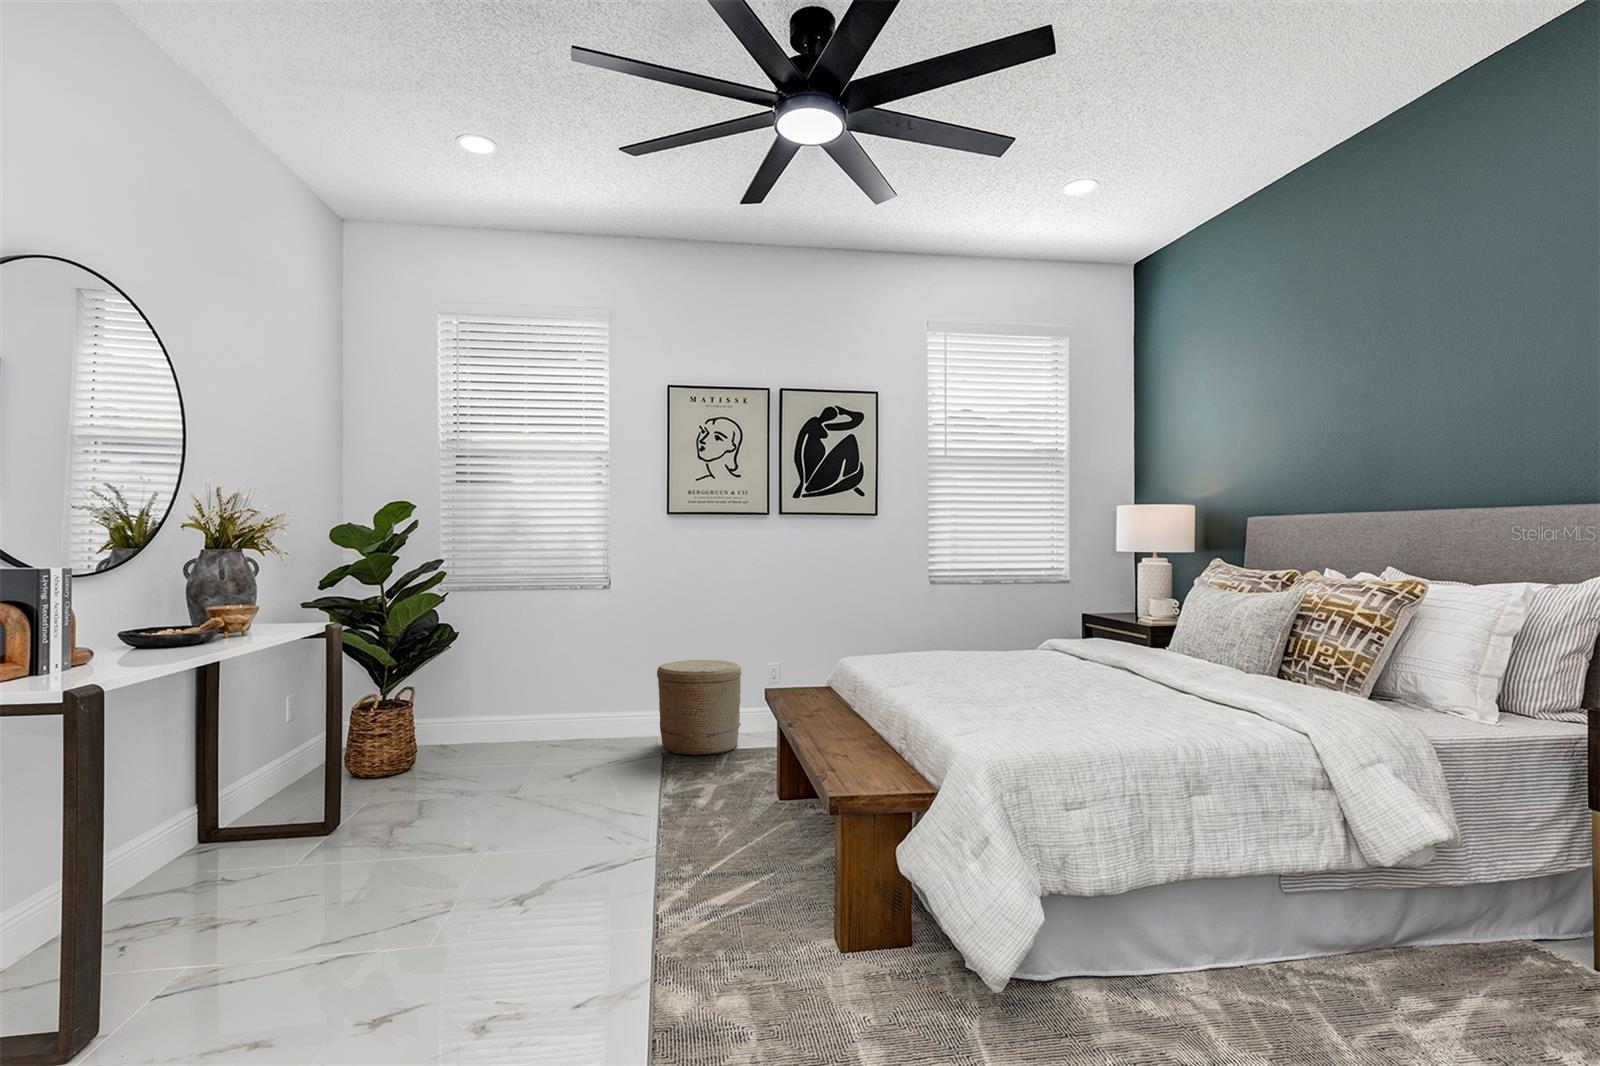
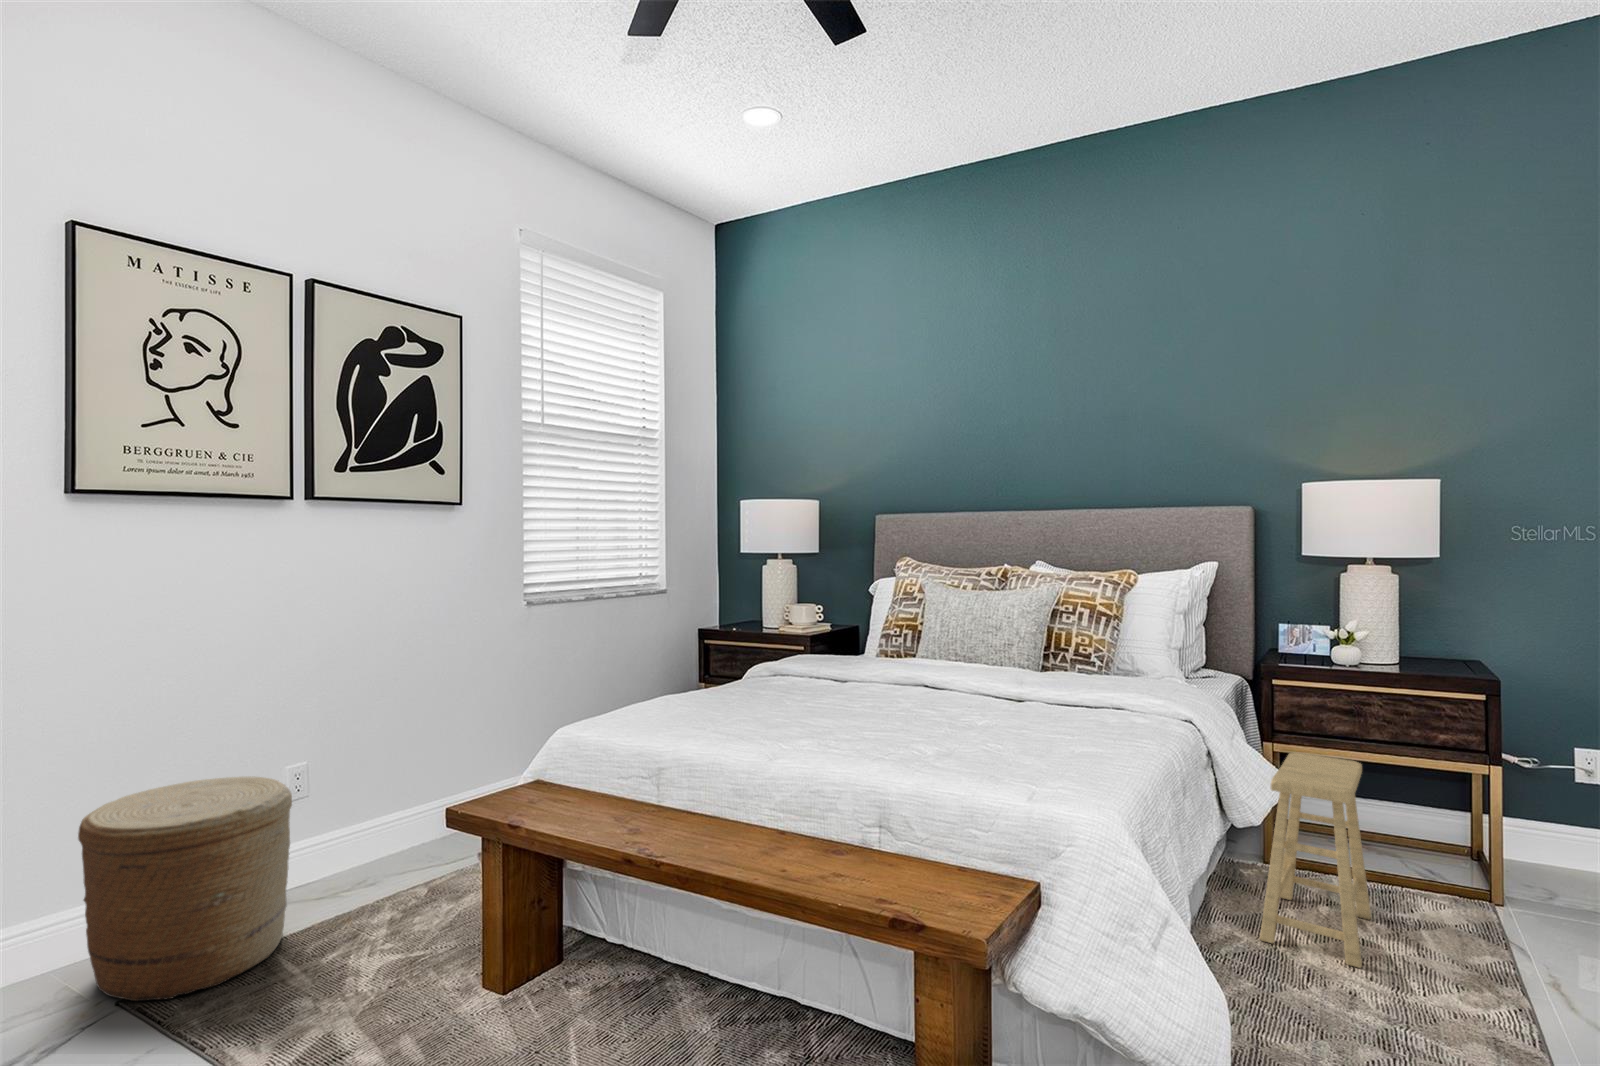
footstool: none [1326,799,1550,1031] -> present [1260,753,1371,968]

